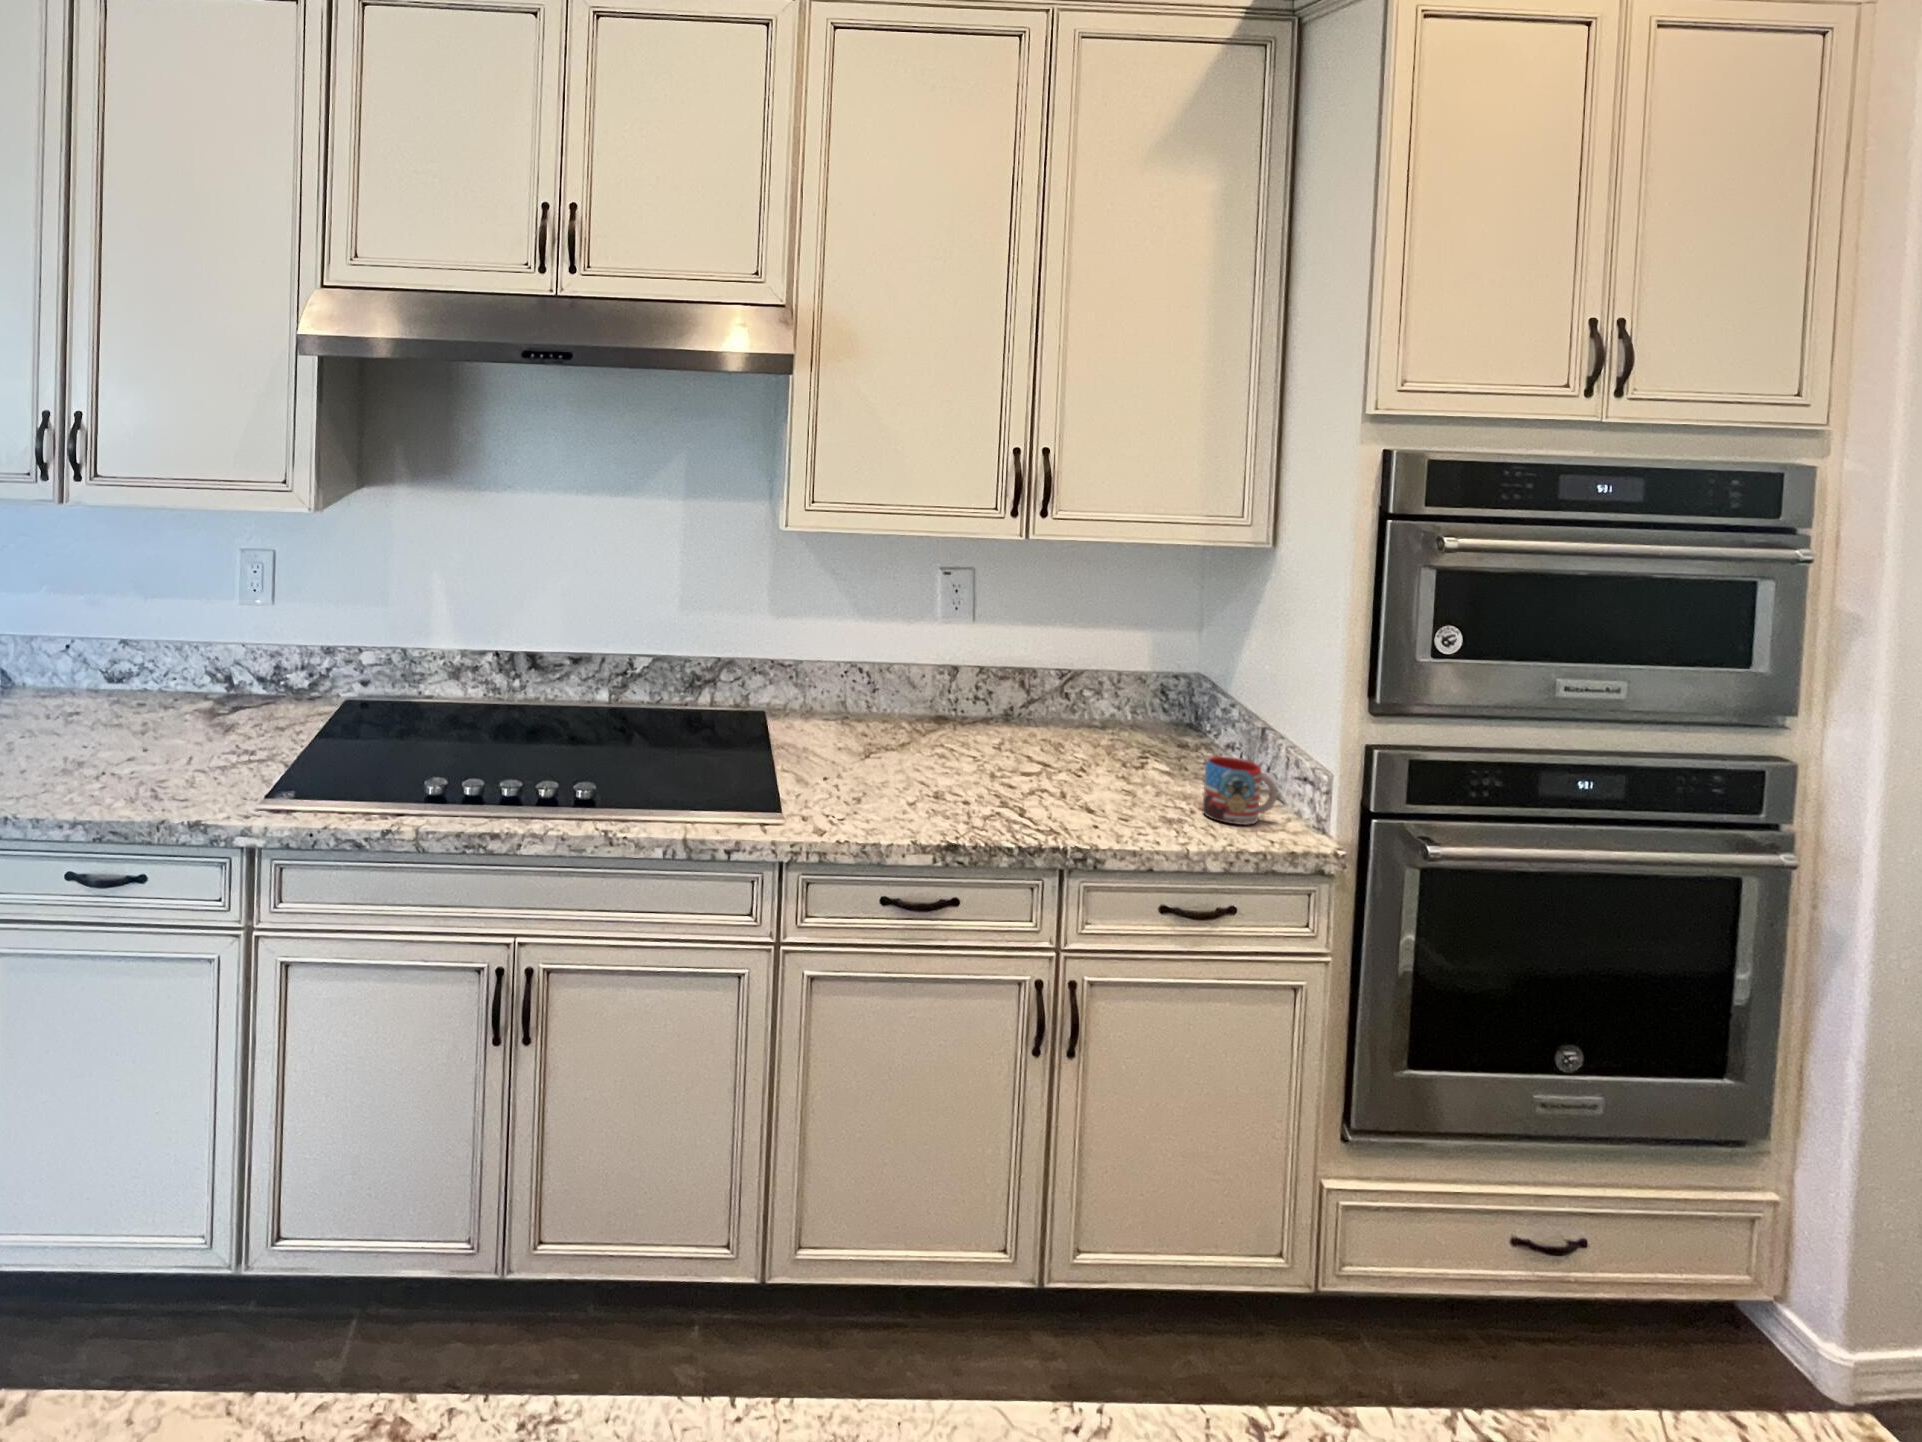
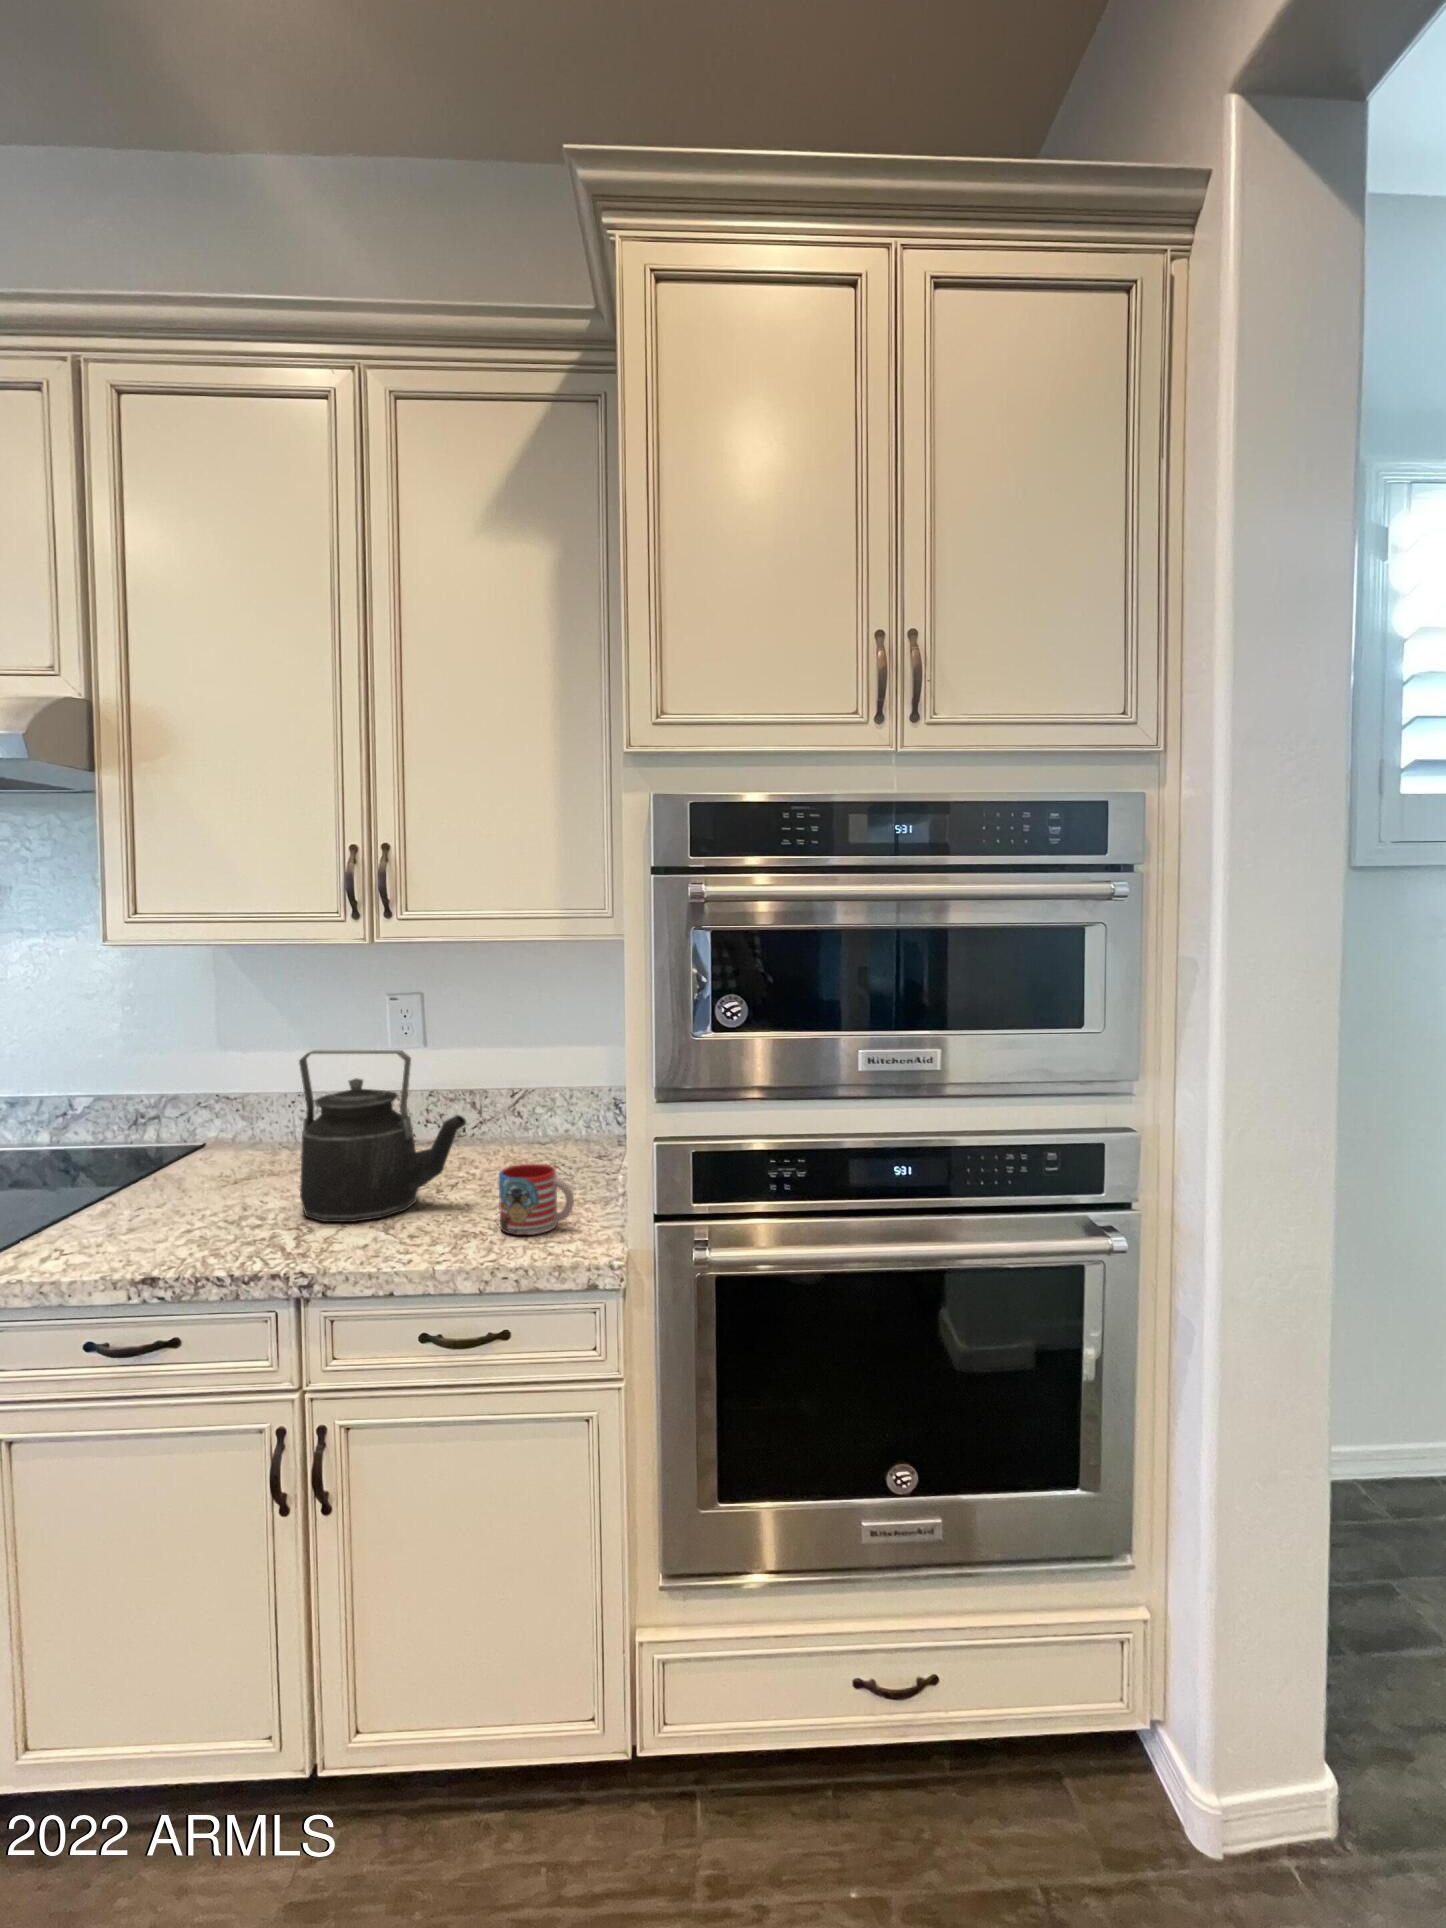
kettle: none [980,632,1146,802] -> present [299,1050,466,1222]

